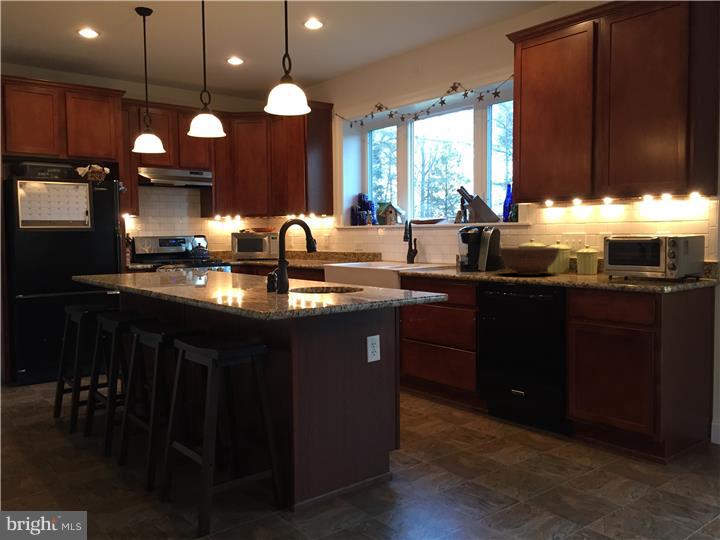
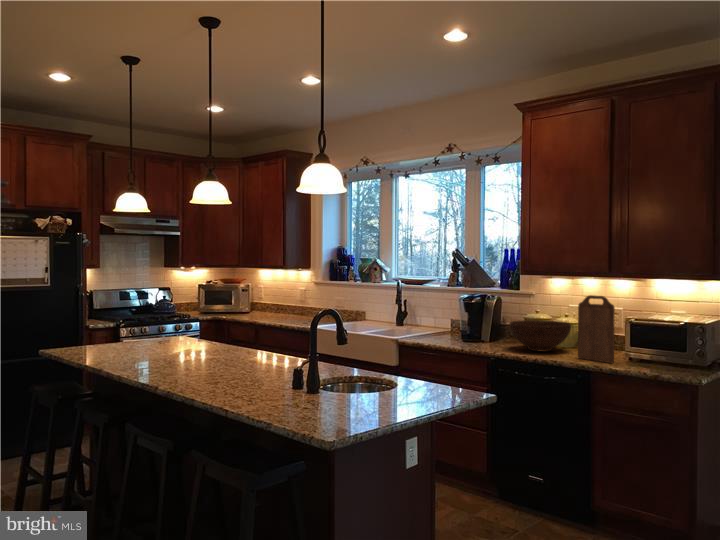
cutting board: none [560,216,594,281] -> present [578,295,615,363]

